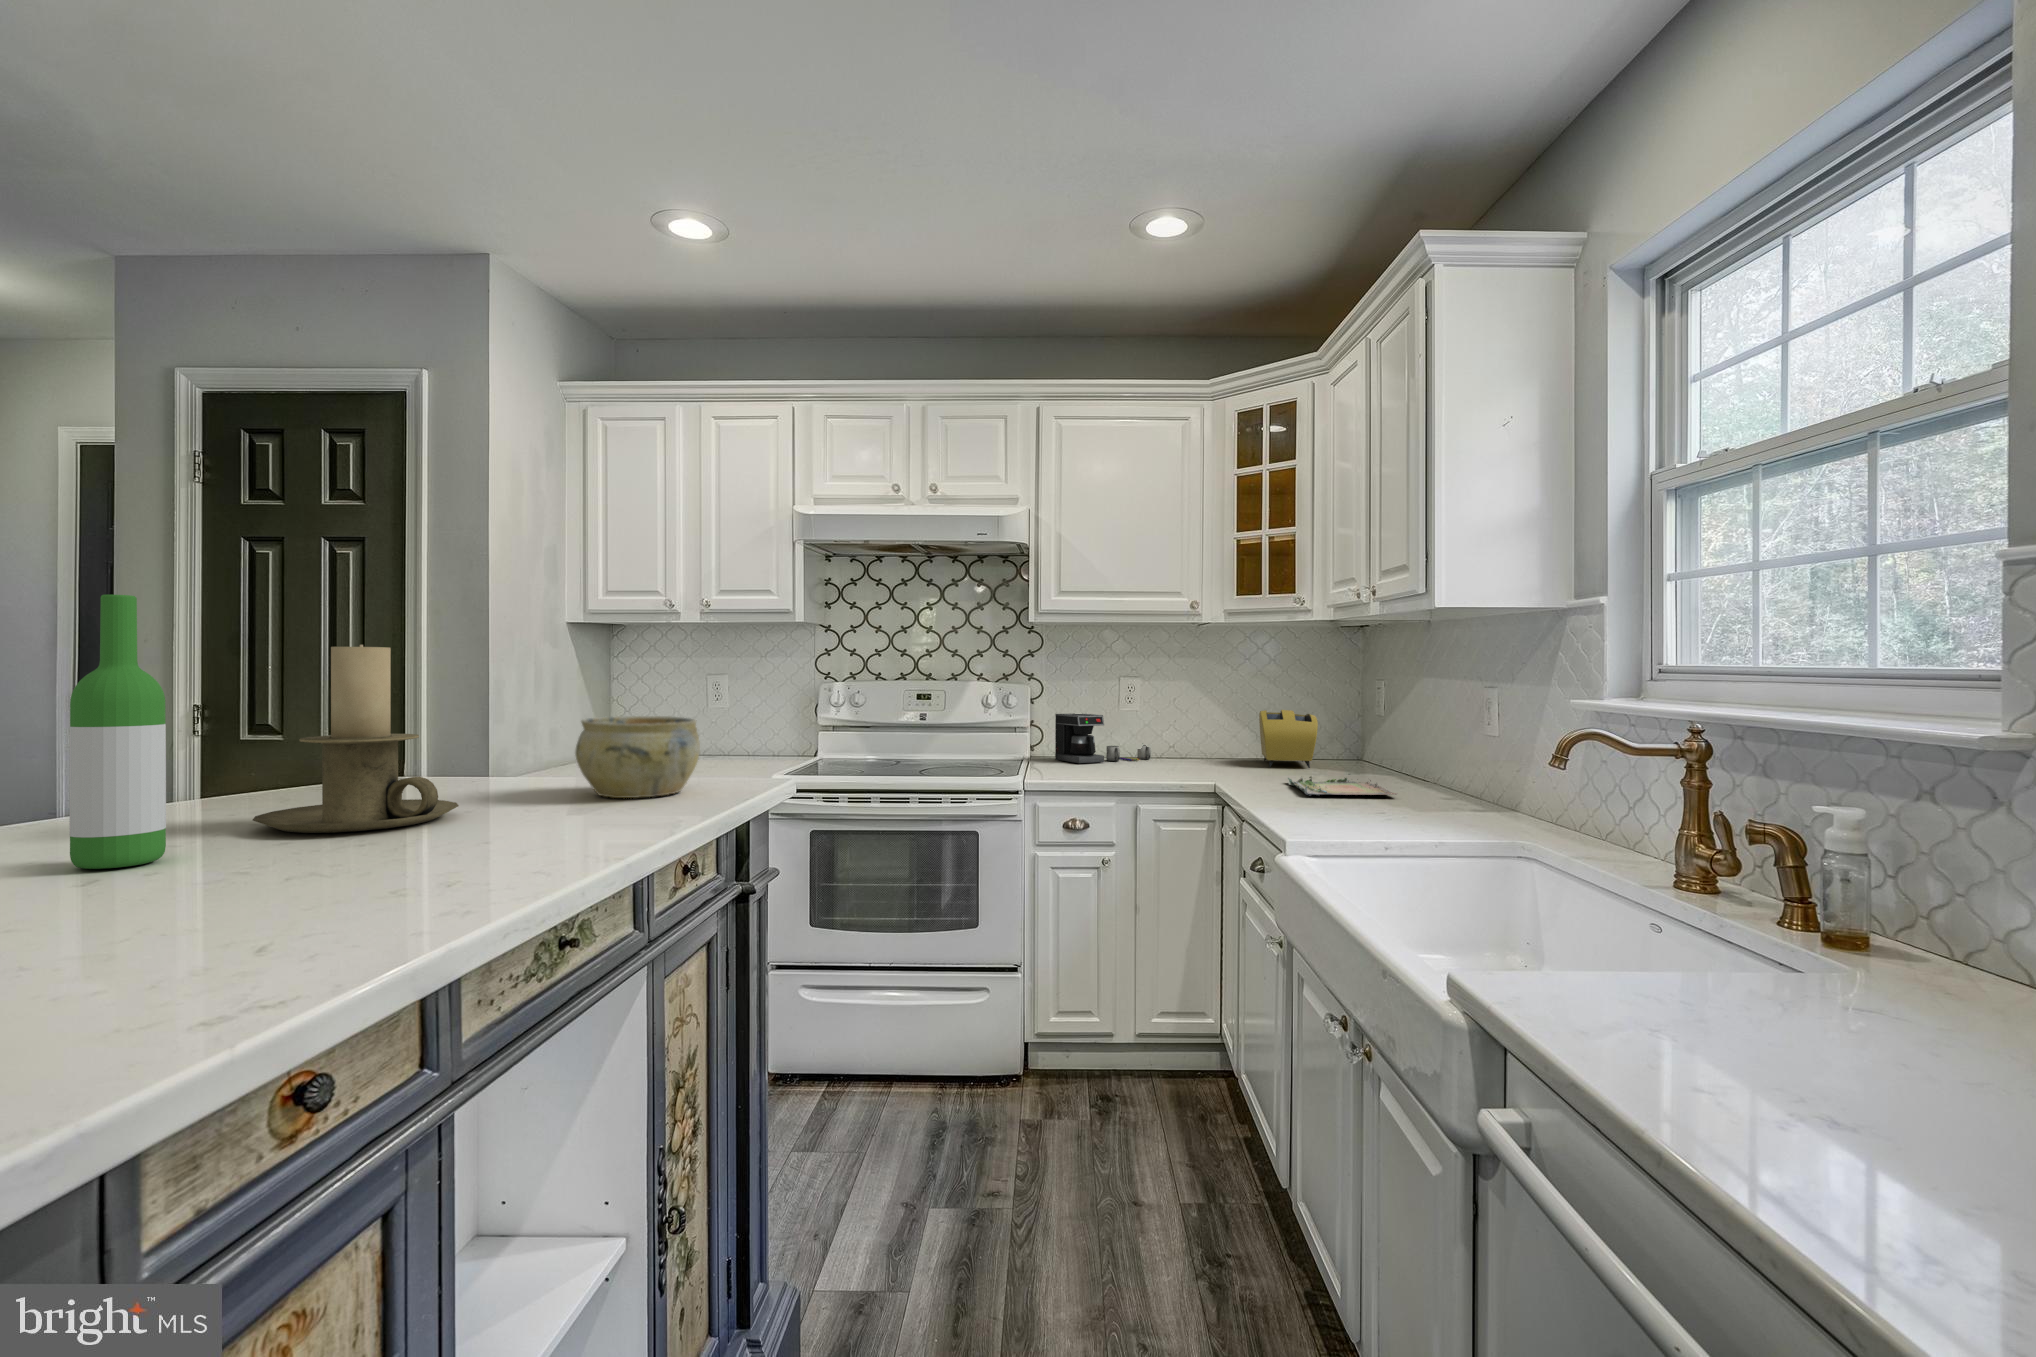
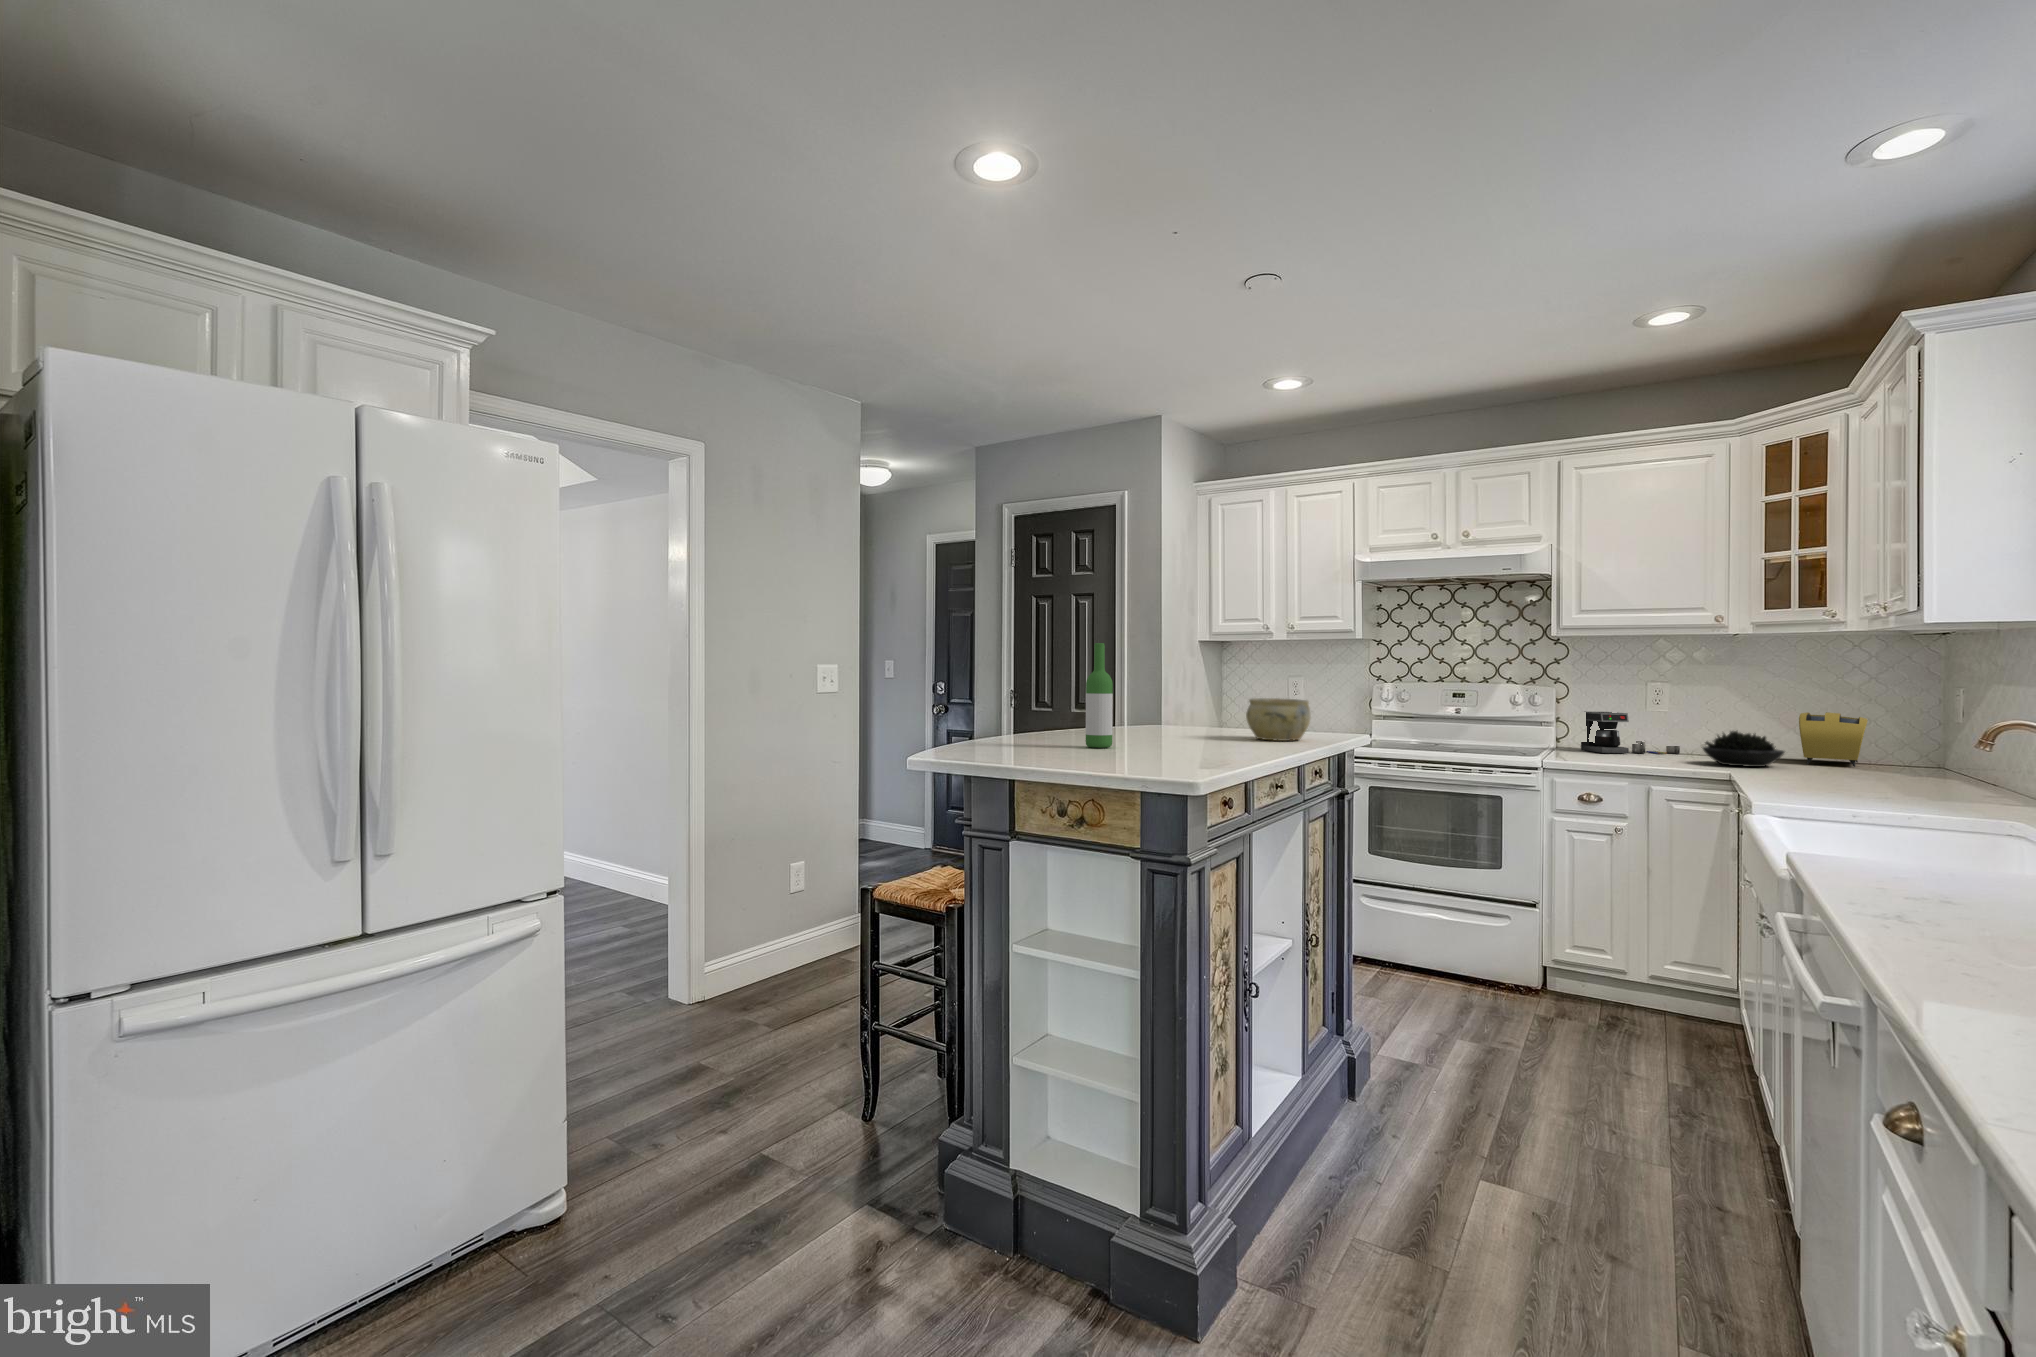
candle holder: present [253,645,459,833] -> none [1123,661,1201,744]
succulent plant: none [1181,733,1257,775] -> present [1703,731,1784,767]
tray: present [1288,774,1397,796] -> none [1807,767,1918,786]

